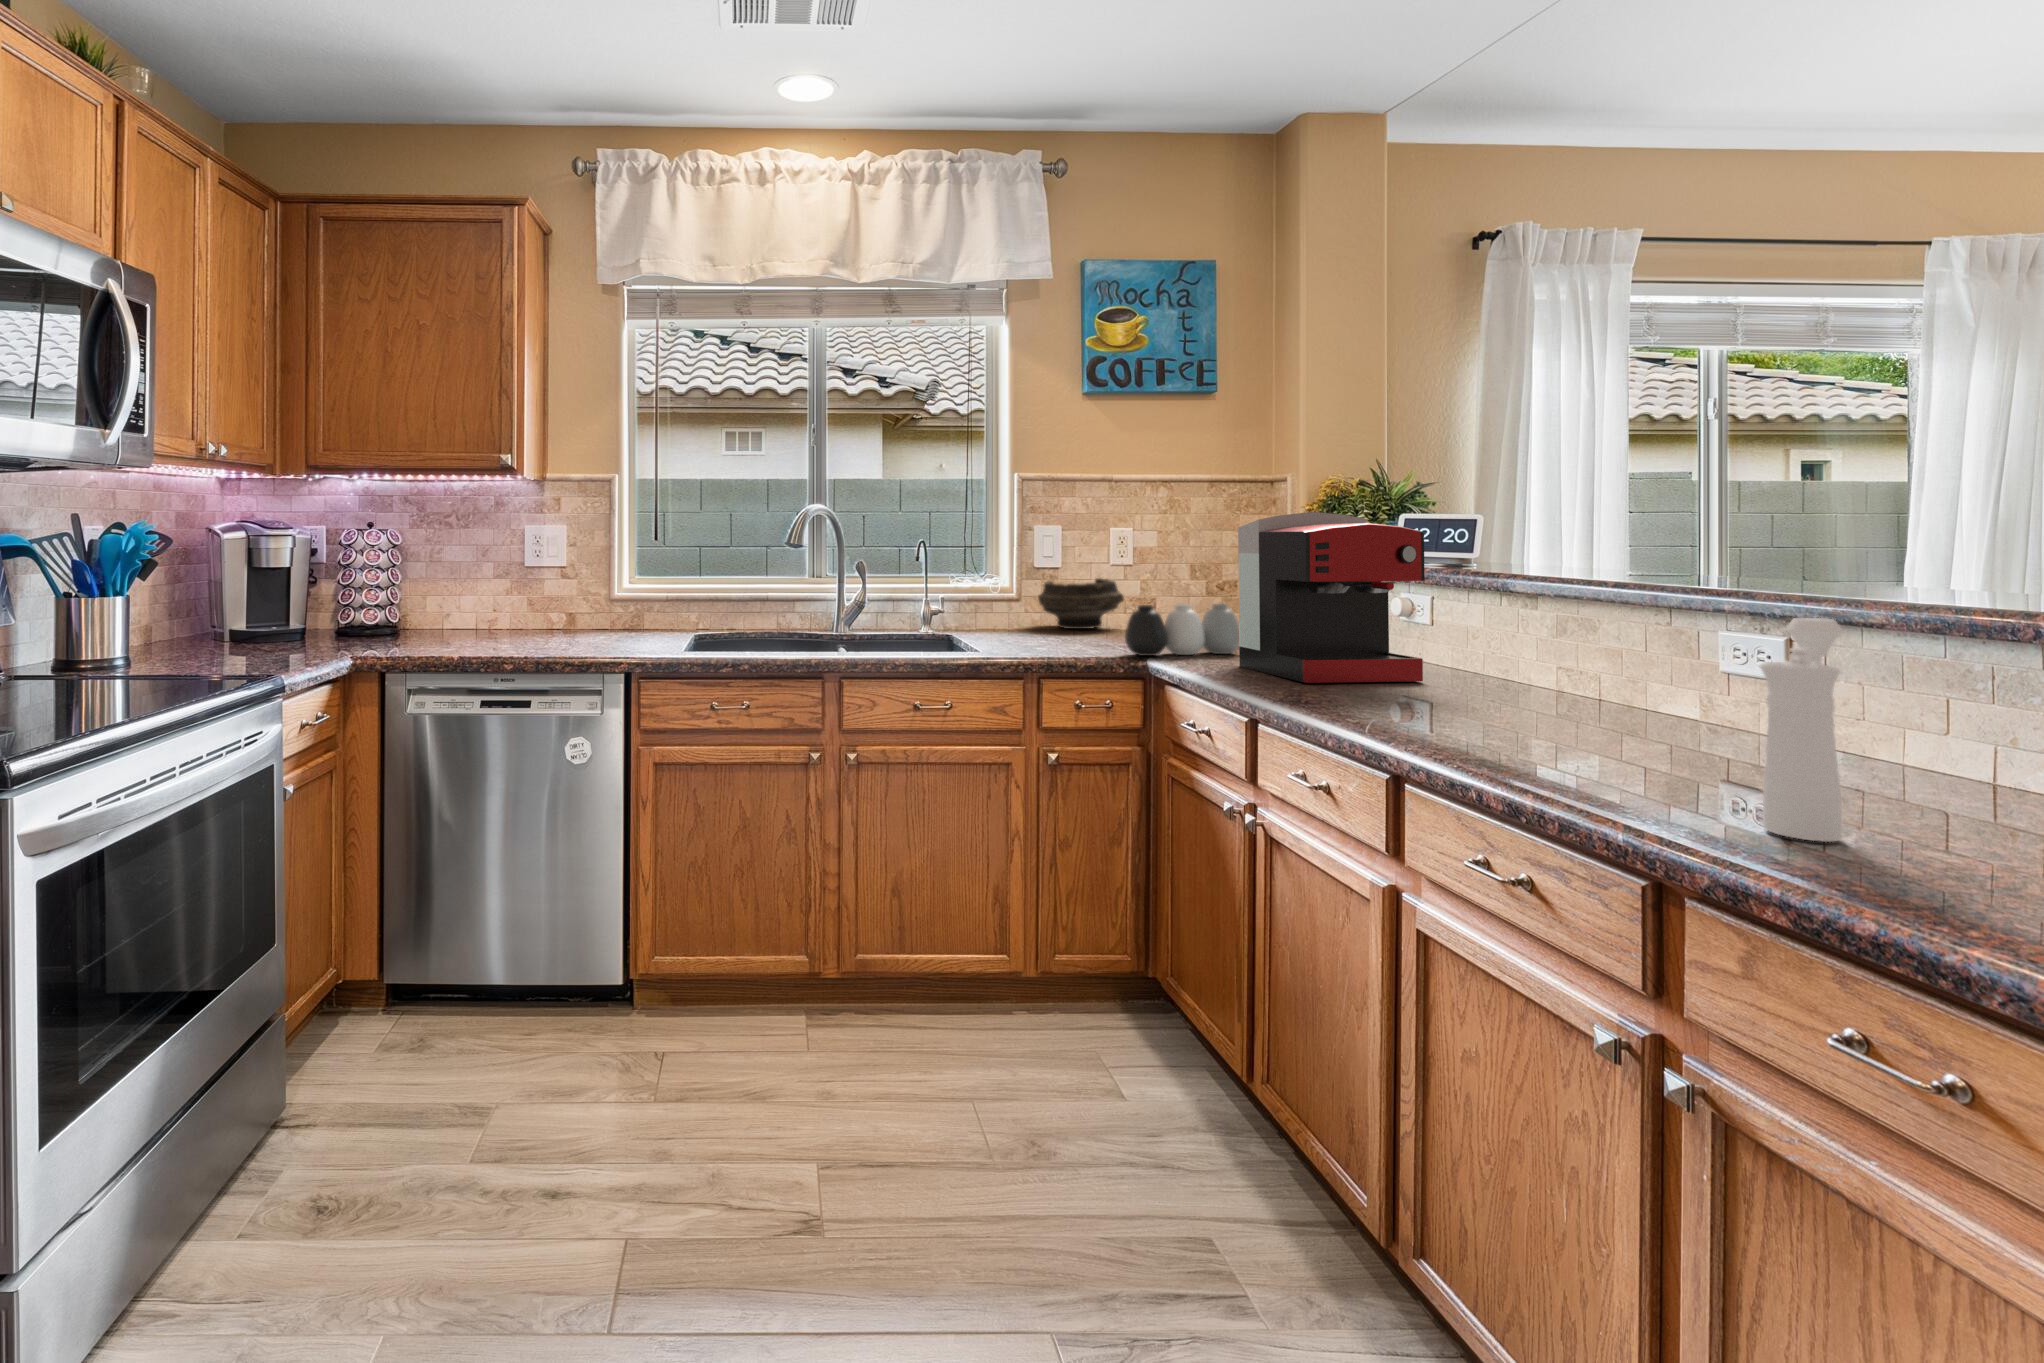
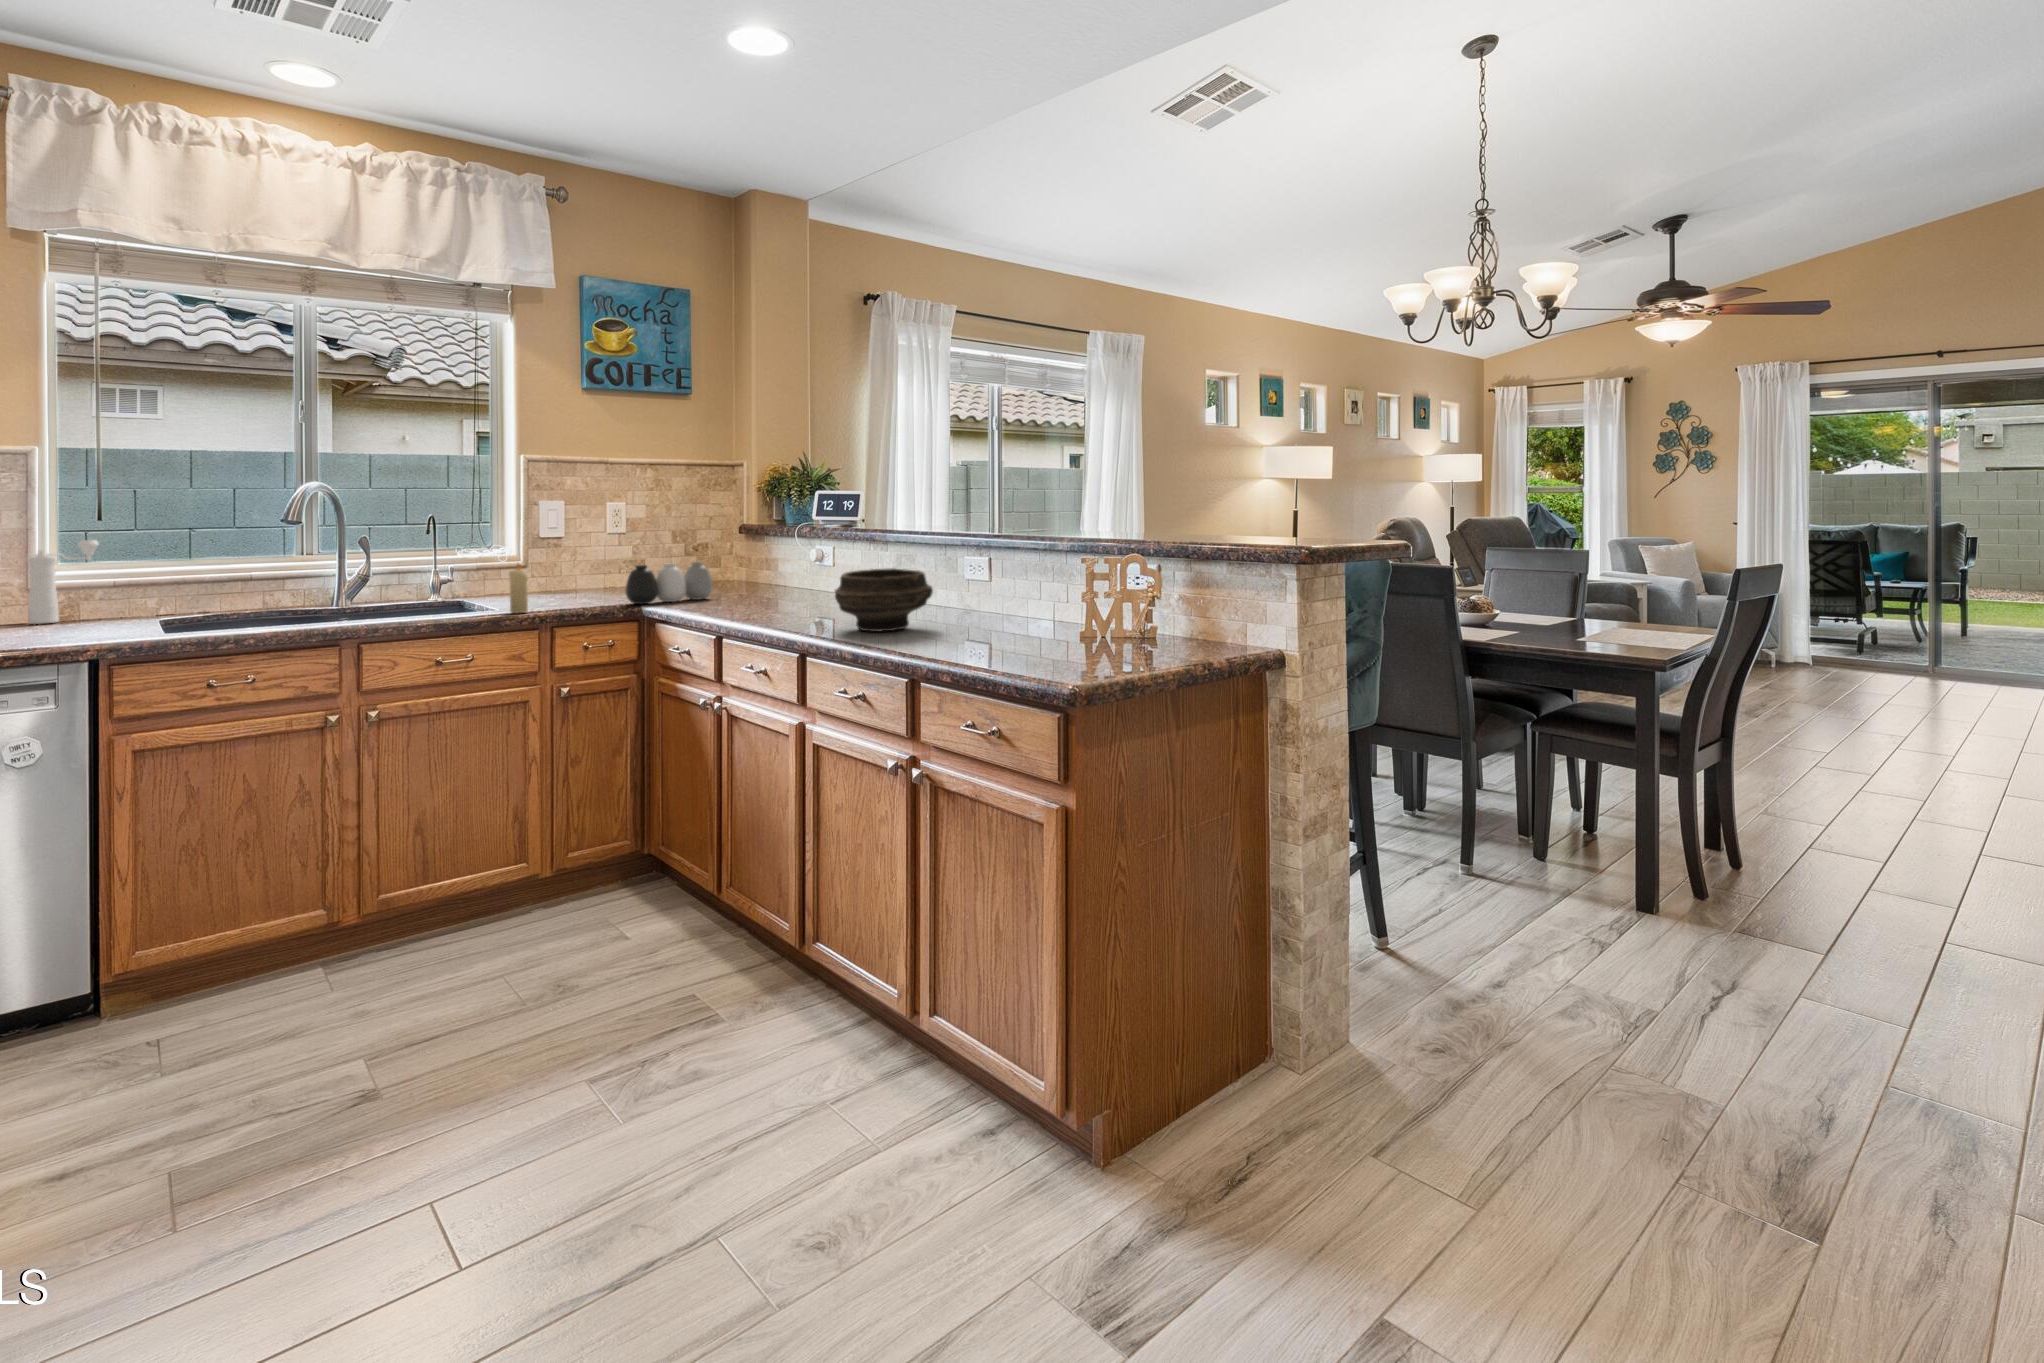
coffee maker: present [1238,512,1425,683] -> none [710,494,826,611]
bowl: present [1038,578,1124,629] -> present [835,568,933,631]
candle: none [988,595,1009,657] -> present [509,564,528,613]
pepper mill: present [1760,618,1843,842] -> present [27,540,98,624]

